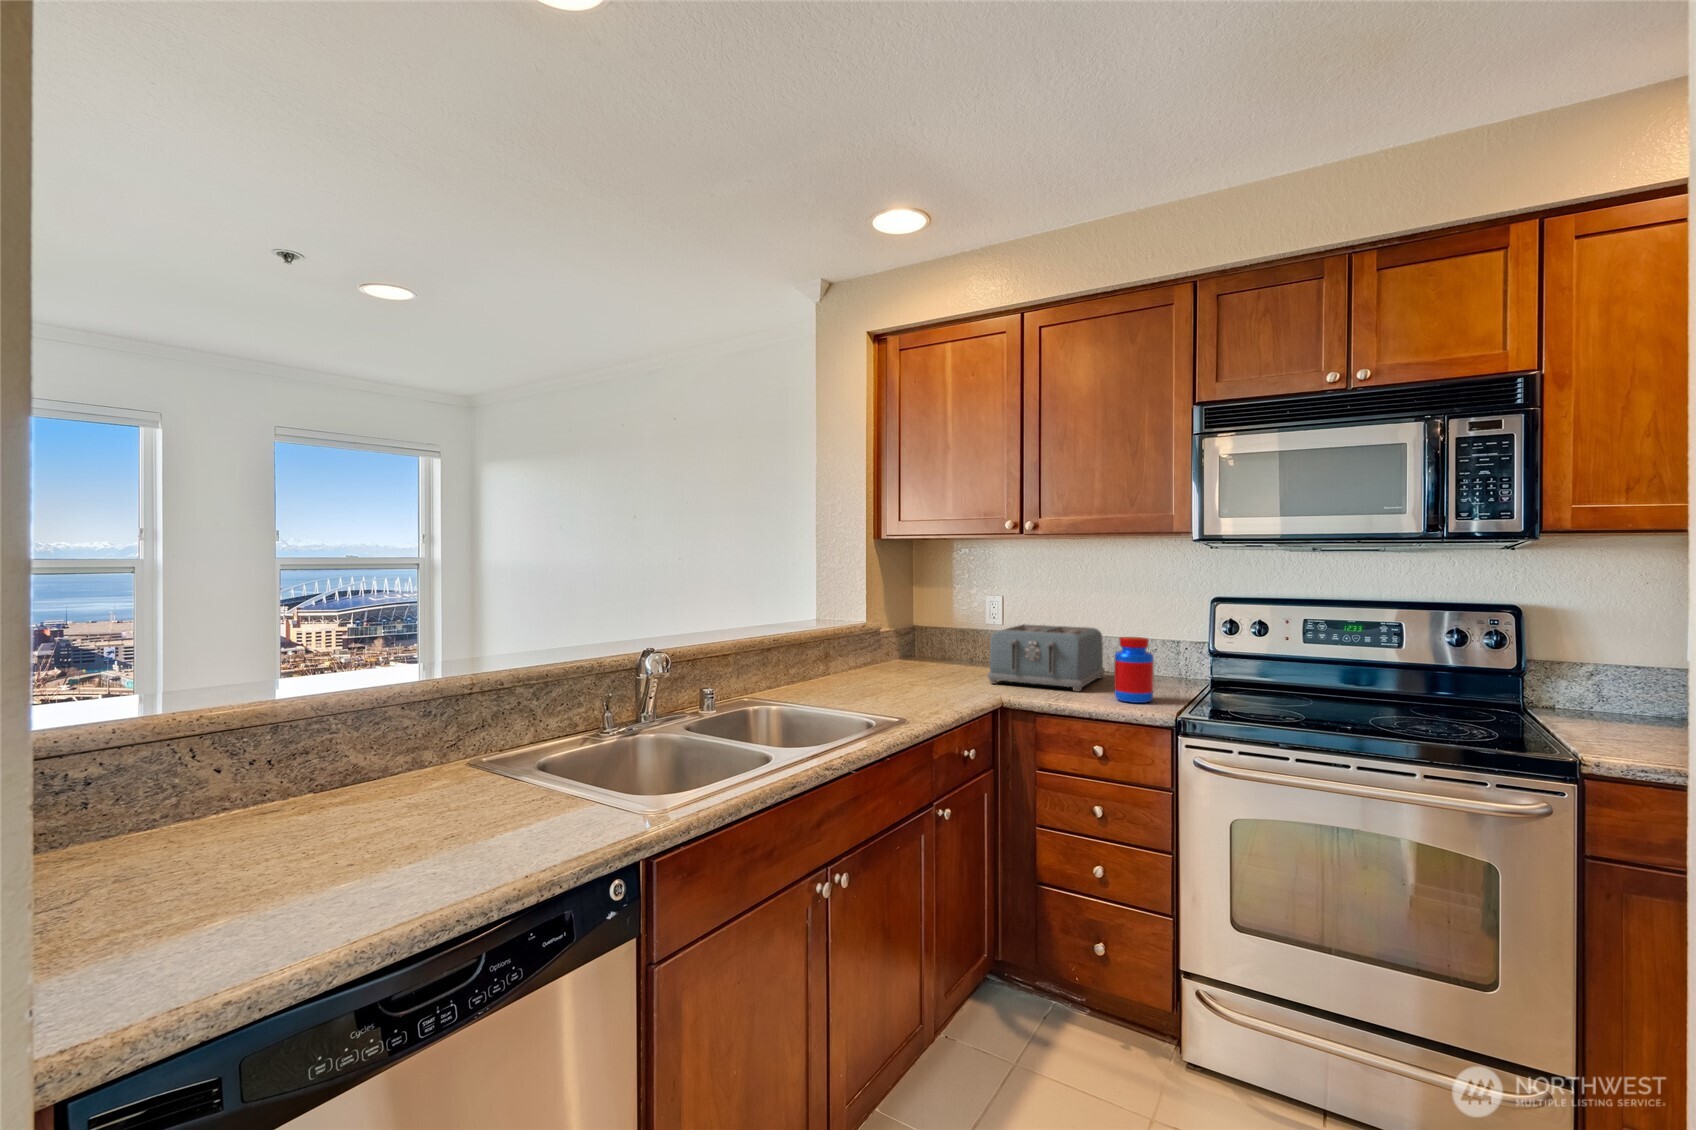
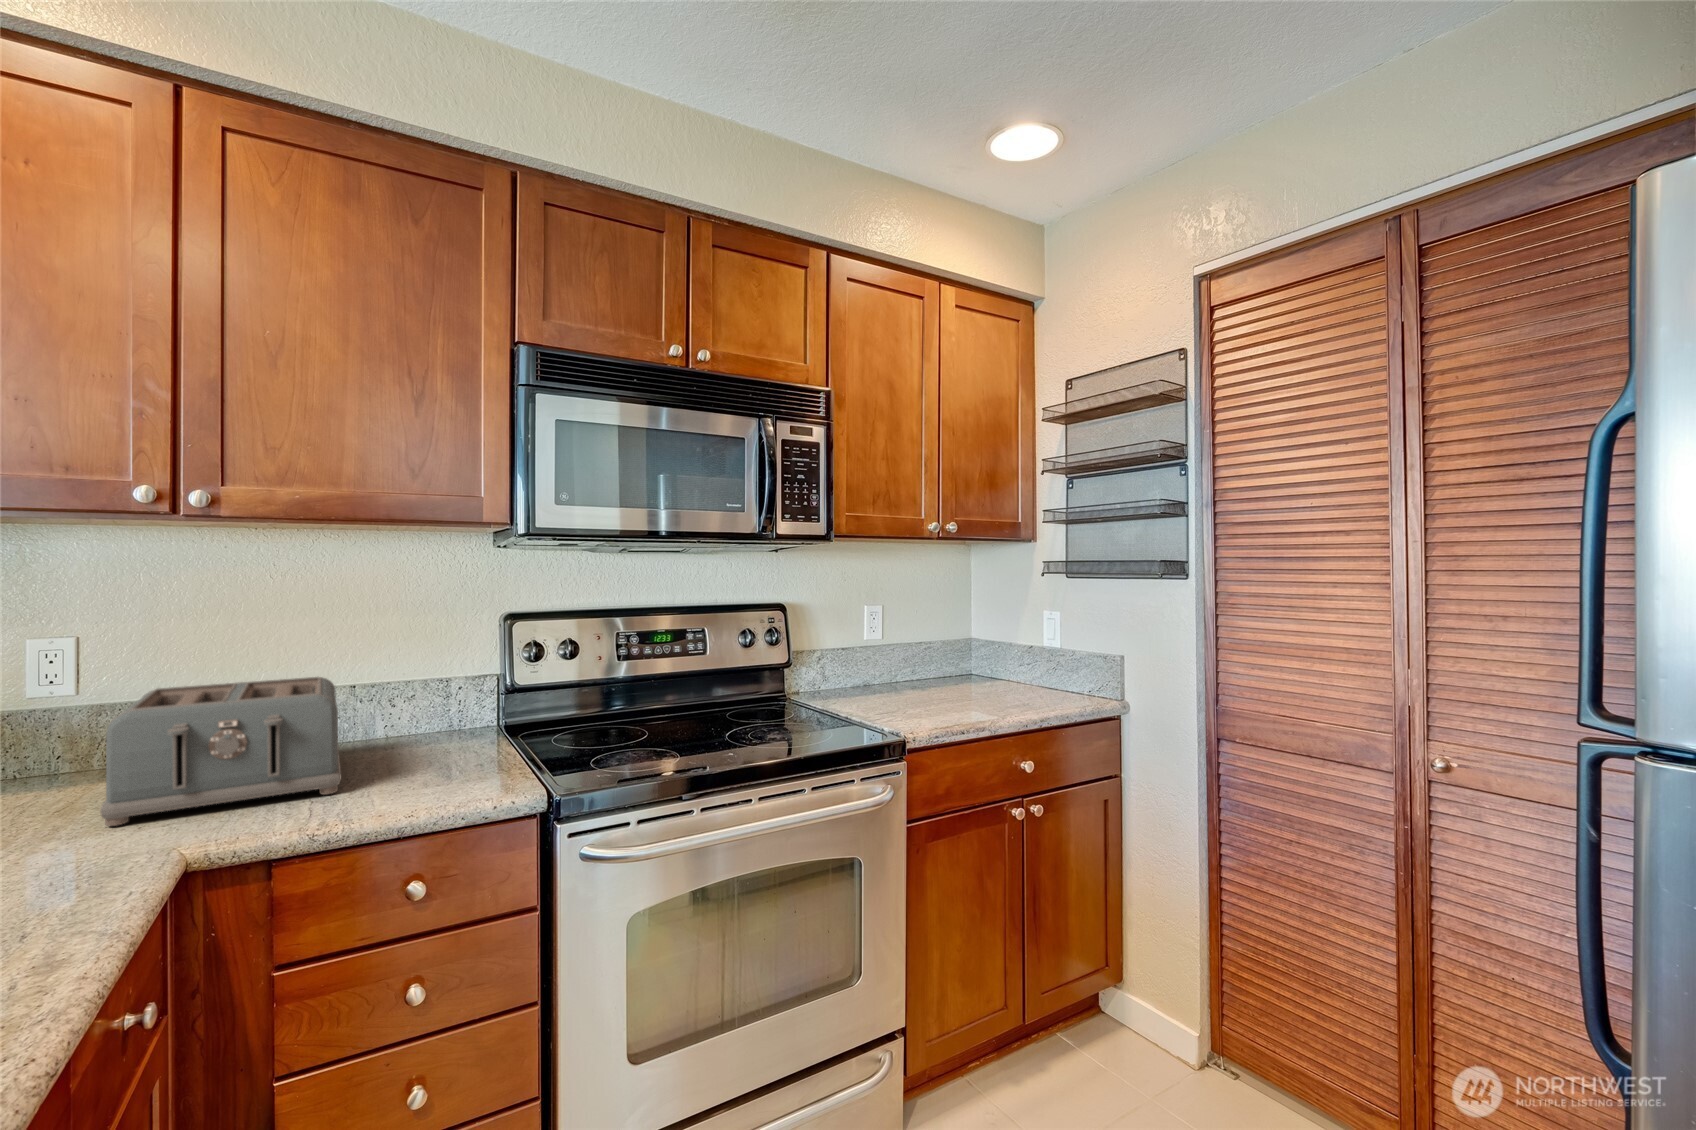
jar: present [1114,637,1154,703] -> none [413,683,479,792]

